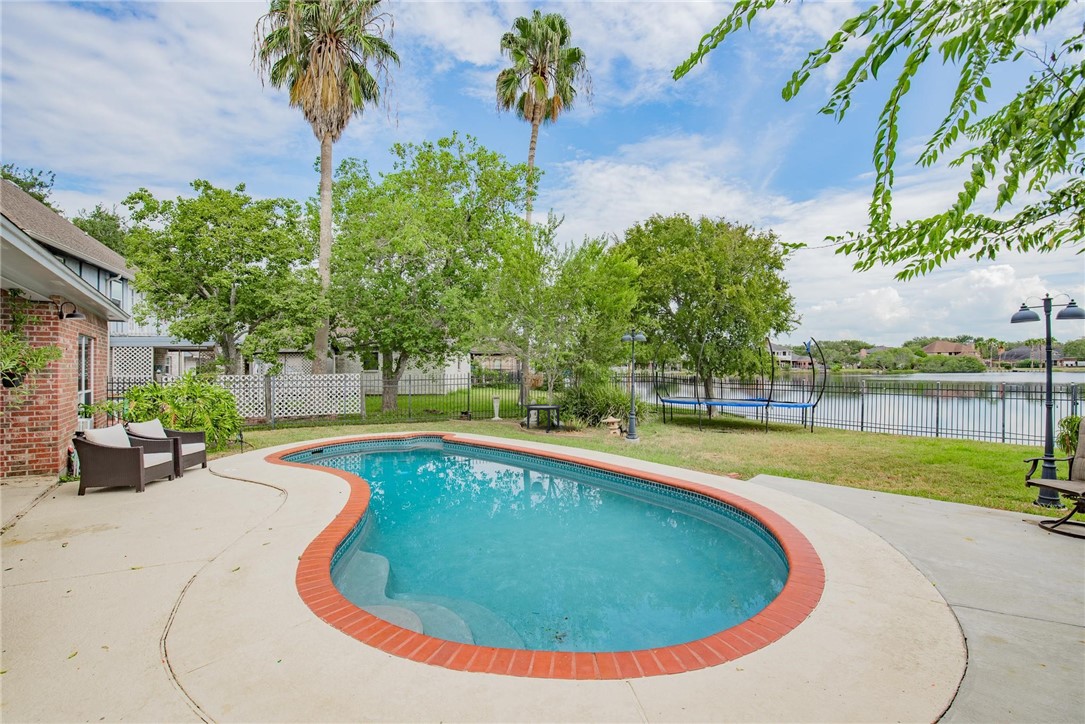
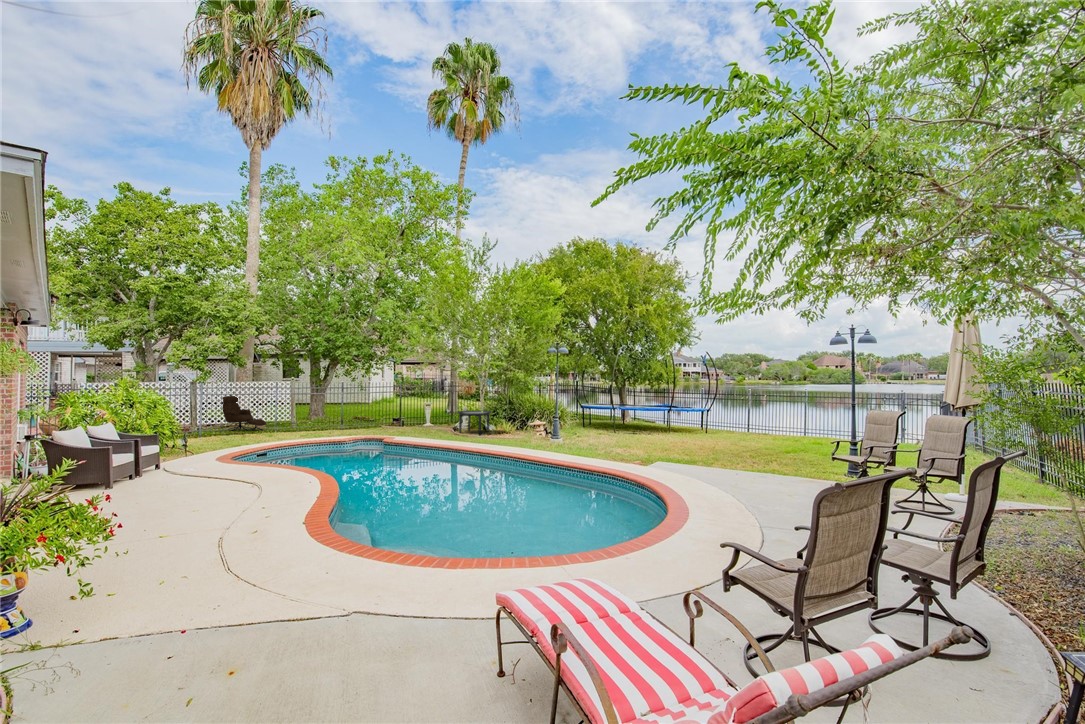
lounge chair: none [295,388,336,423] -> present [223,396,266,431]

